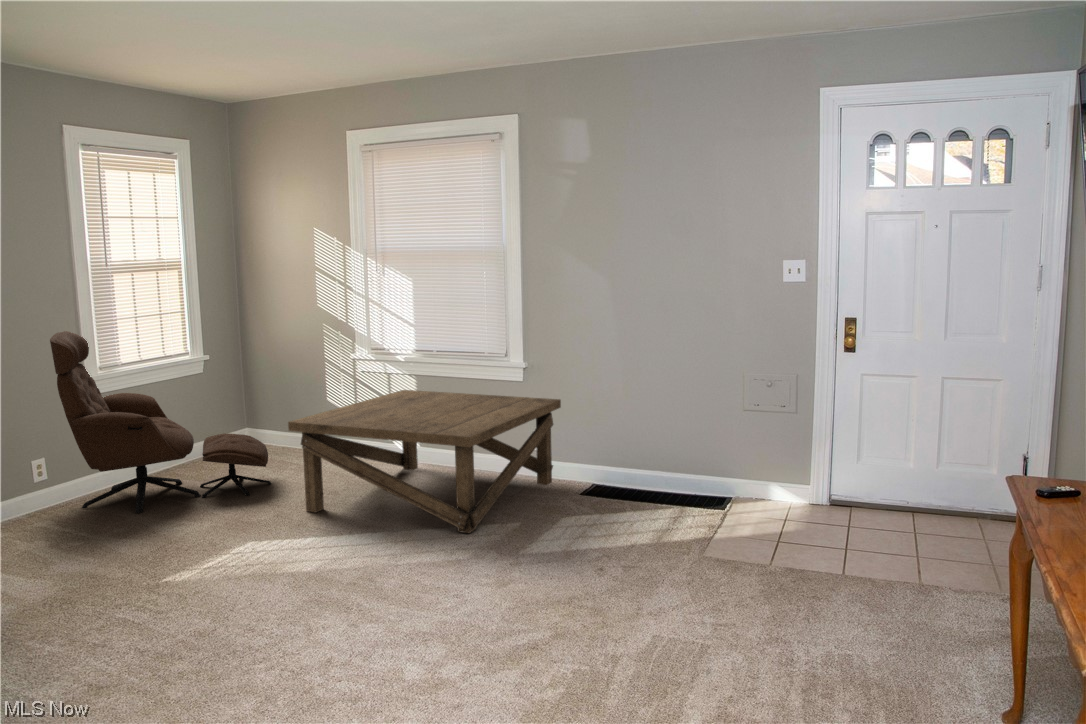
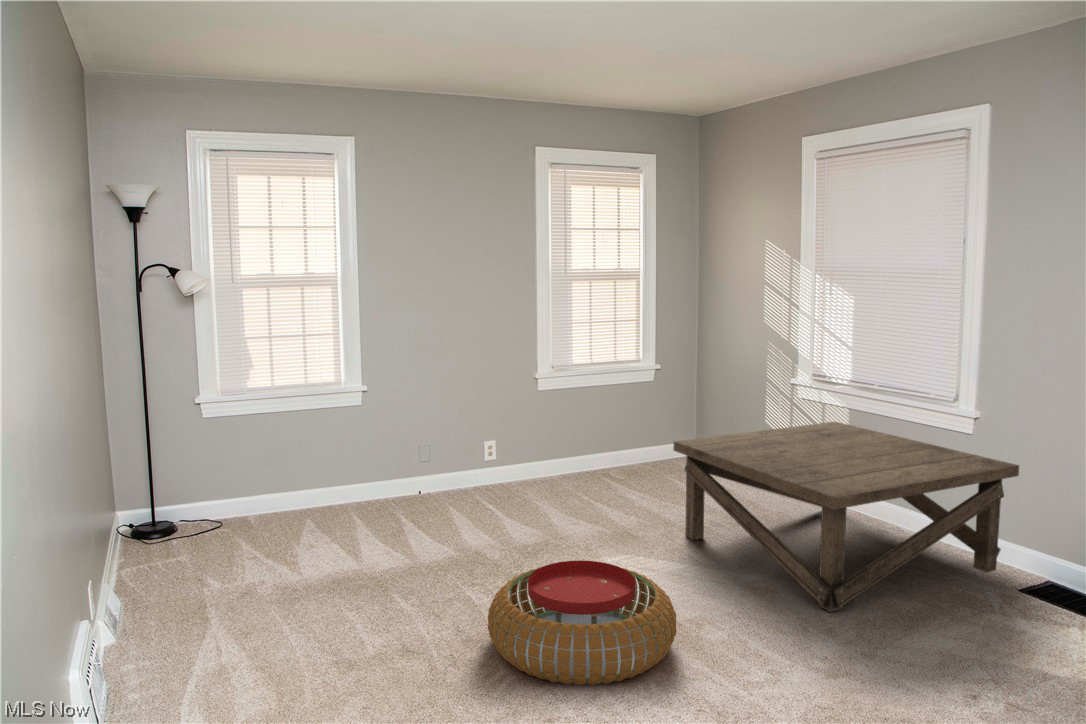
lounge chair: present [50,331,271,513] -> none [498,331,682,506]
pouf: none [200,530,385,640] -> present [488,560,676,685]

